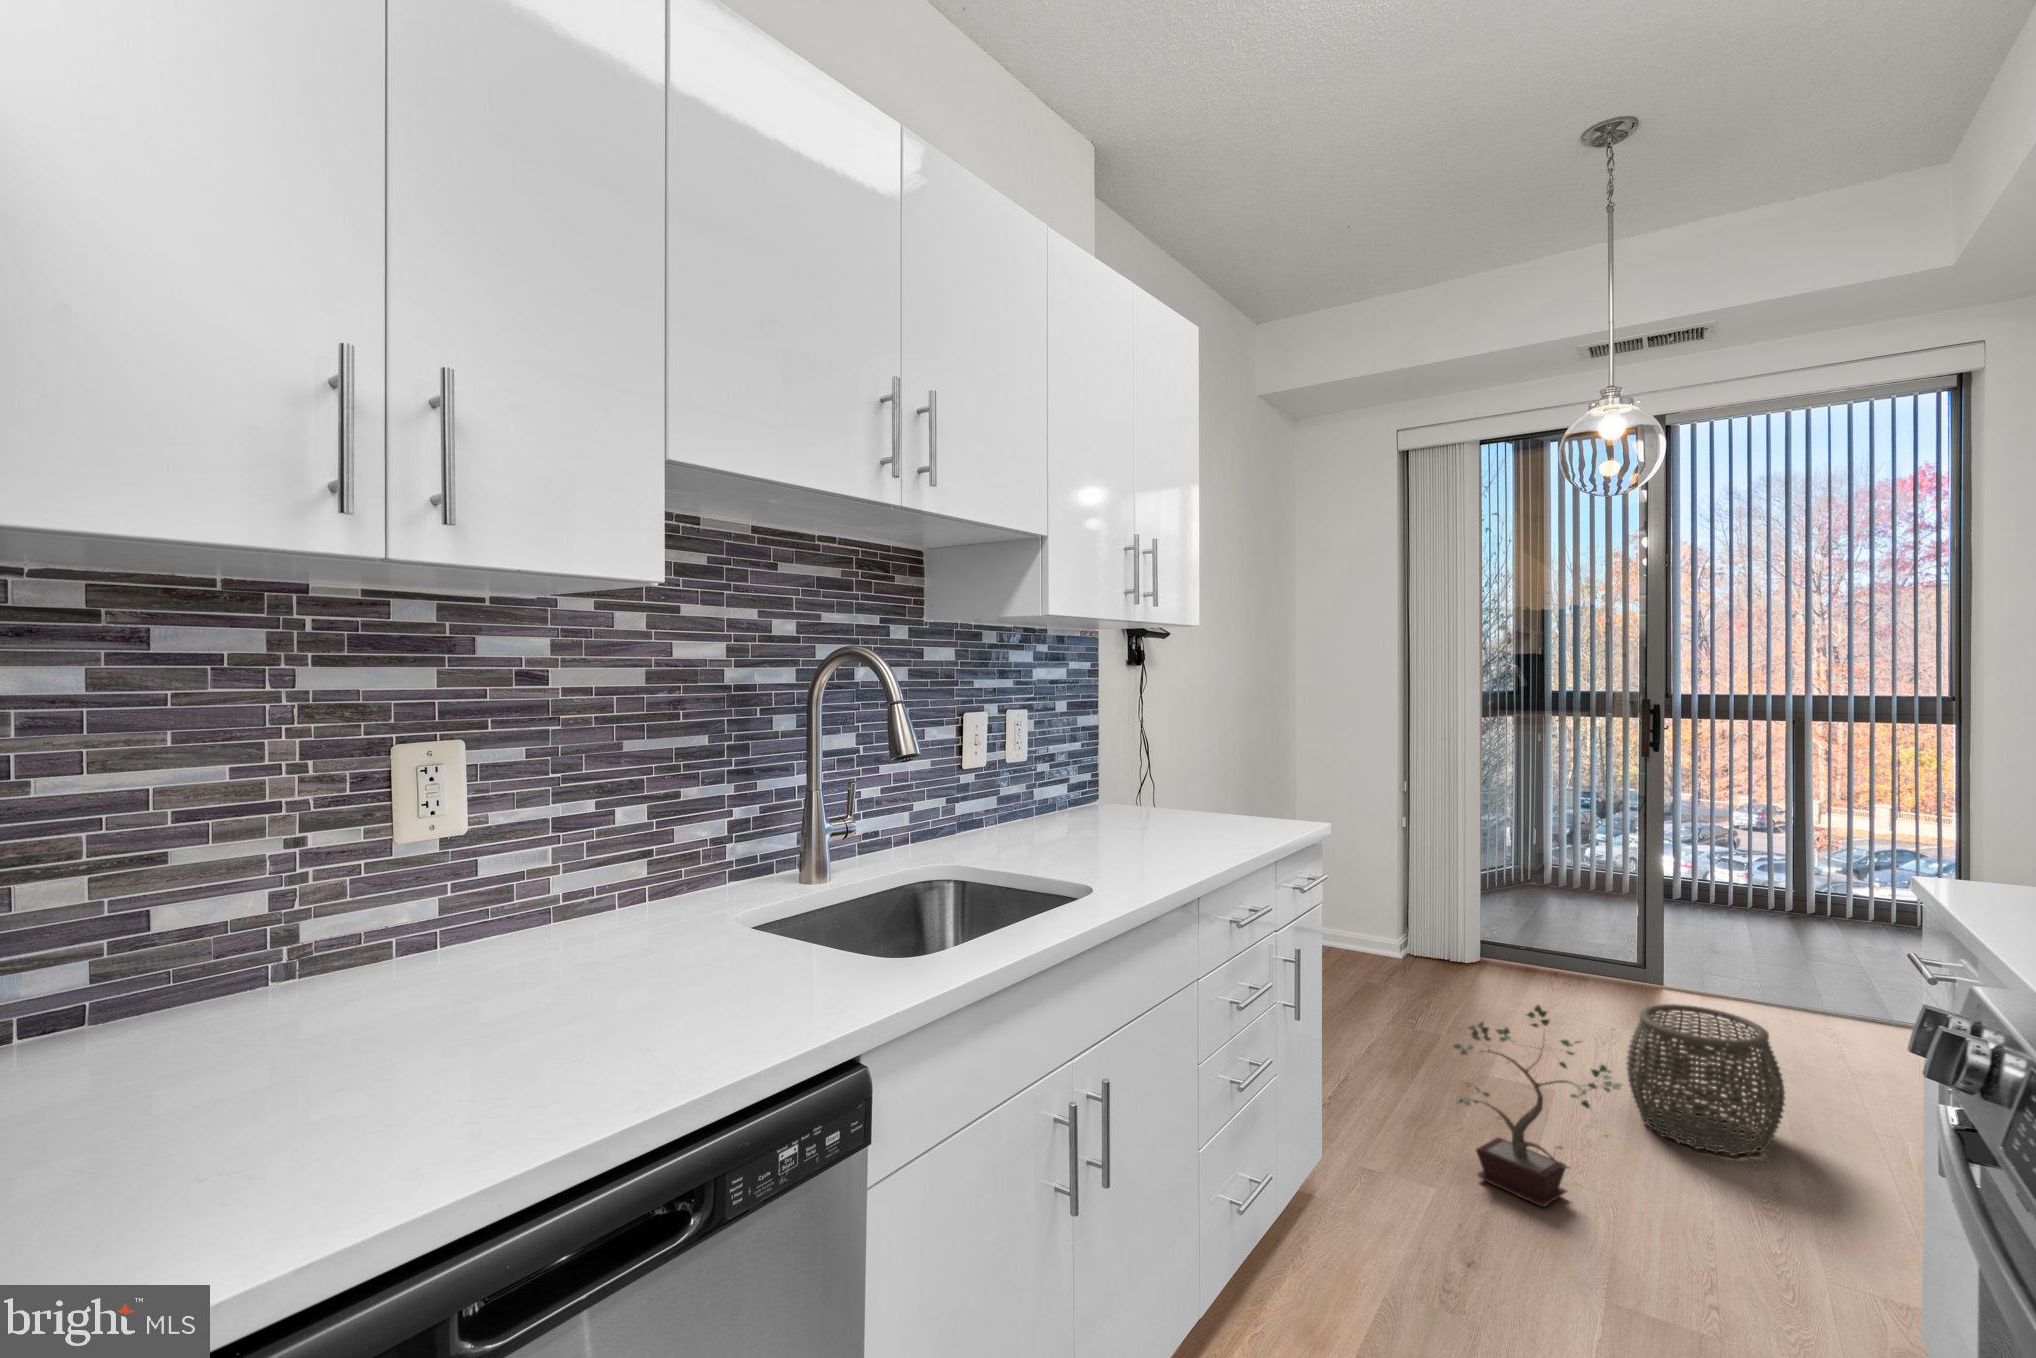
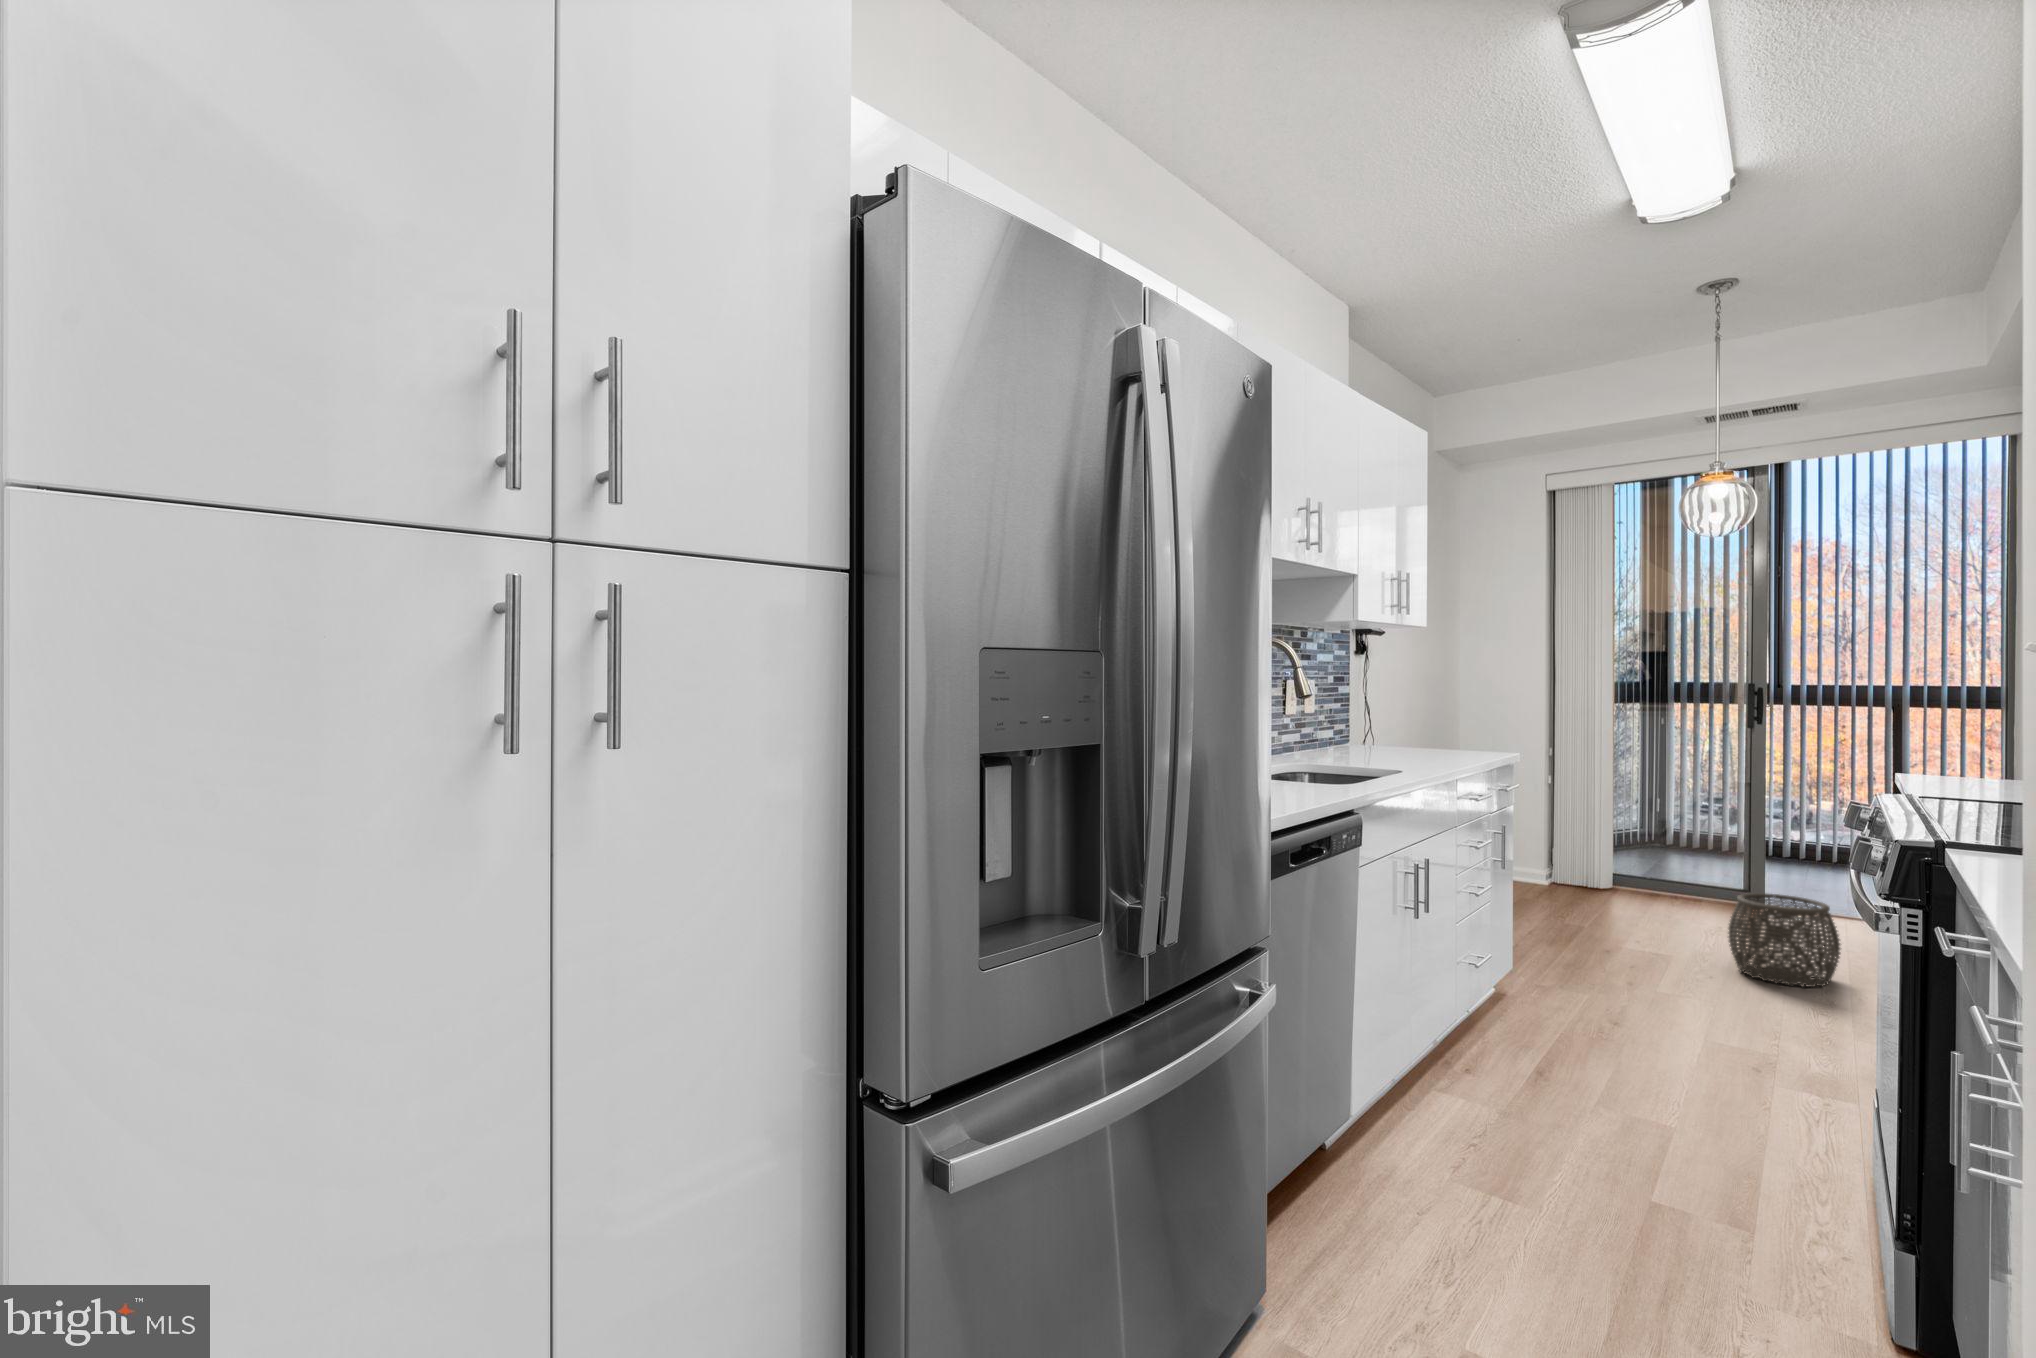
potted plant: present [1454,1004,1621,1207] -> none [1601,874,1721,1003]

